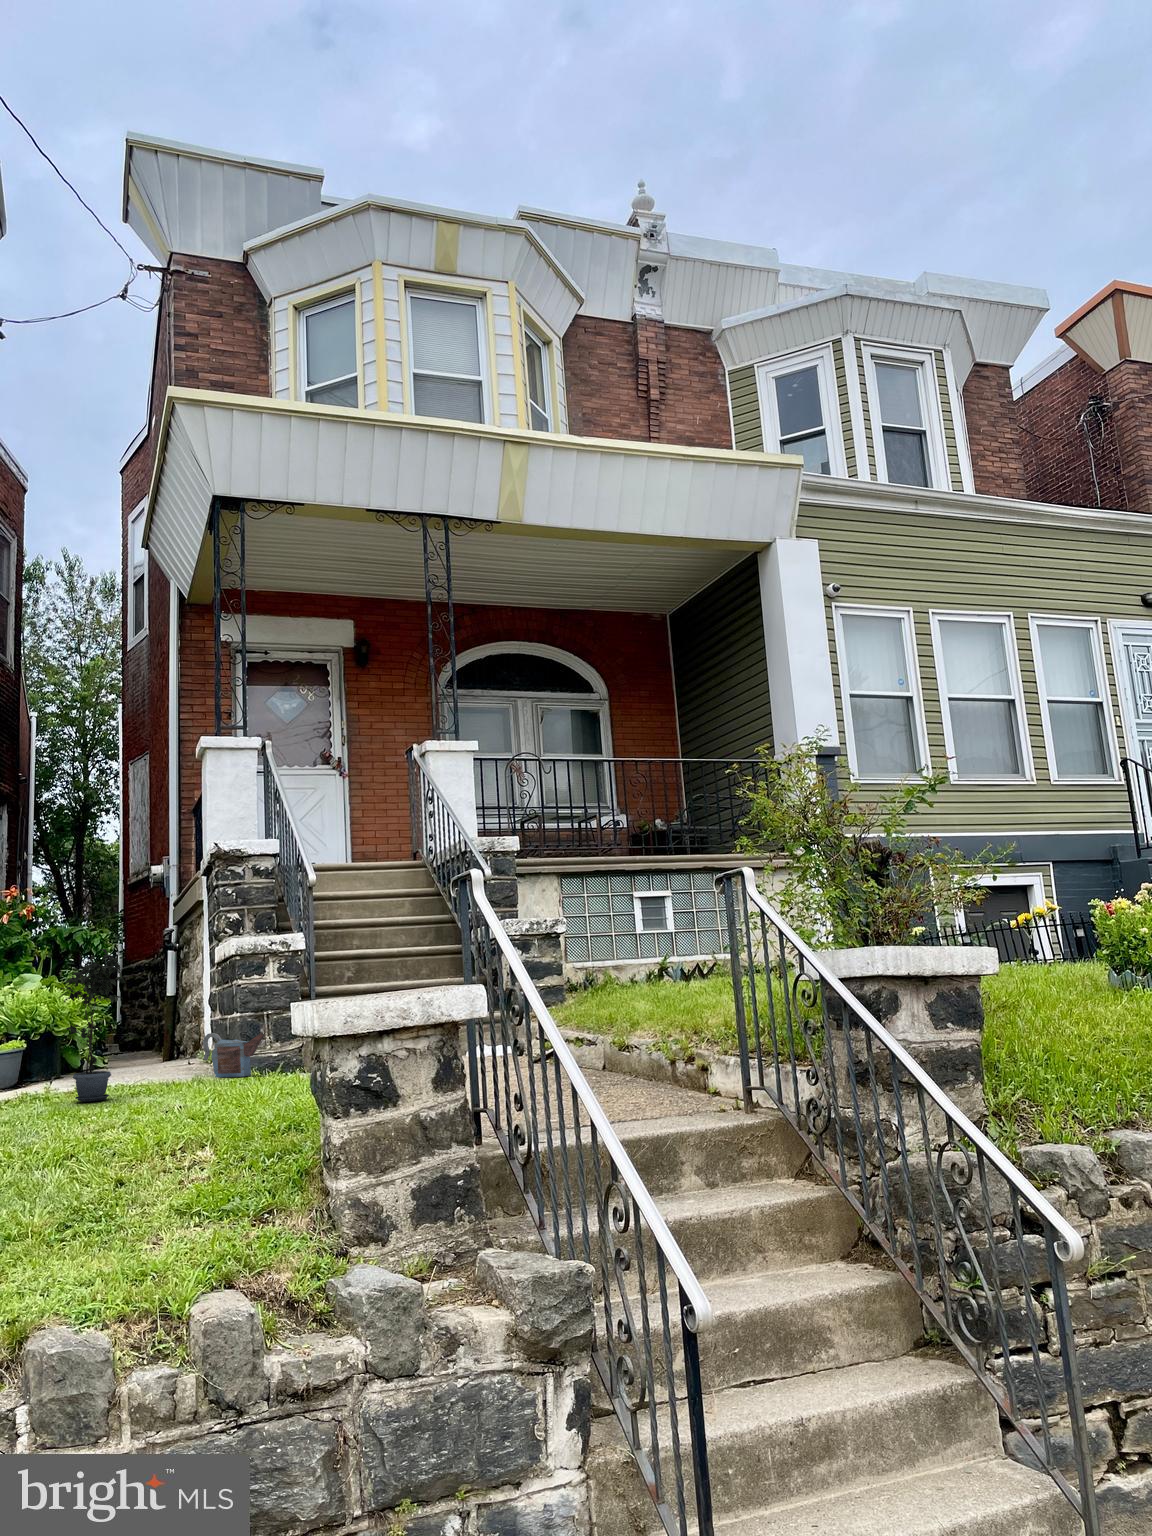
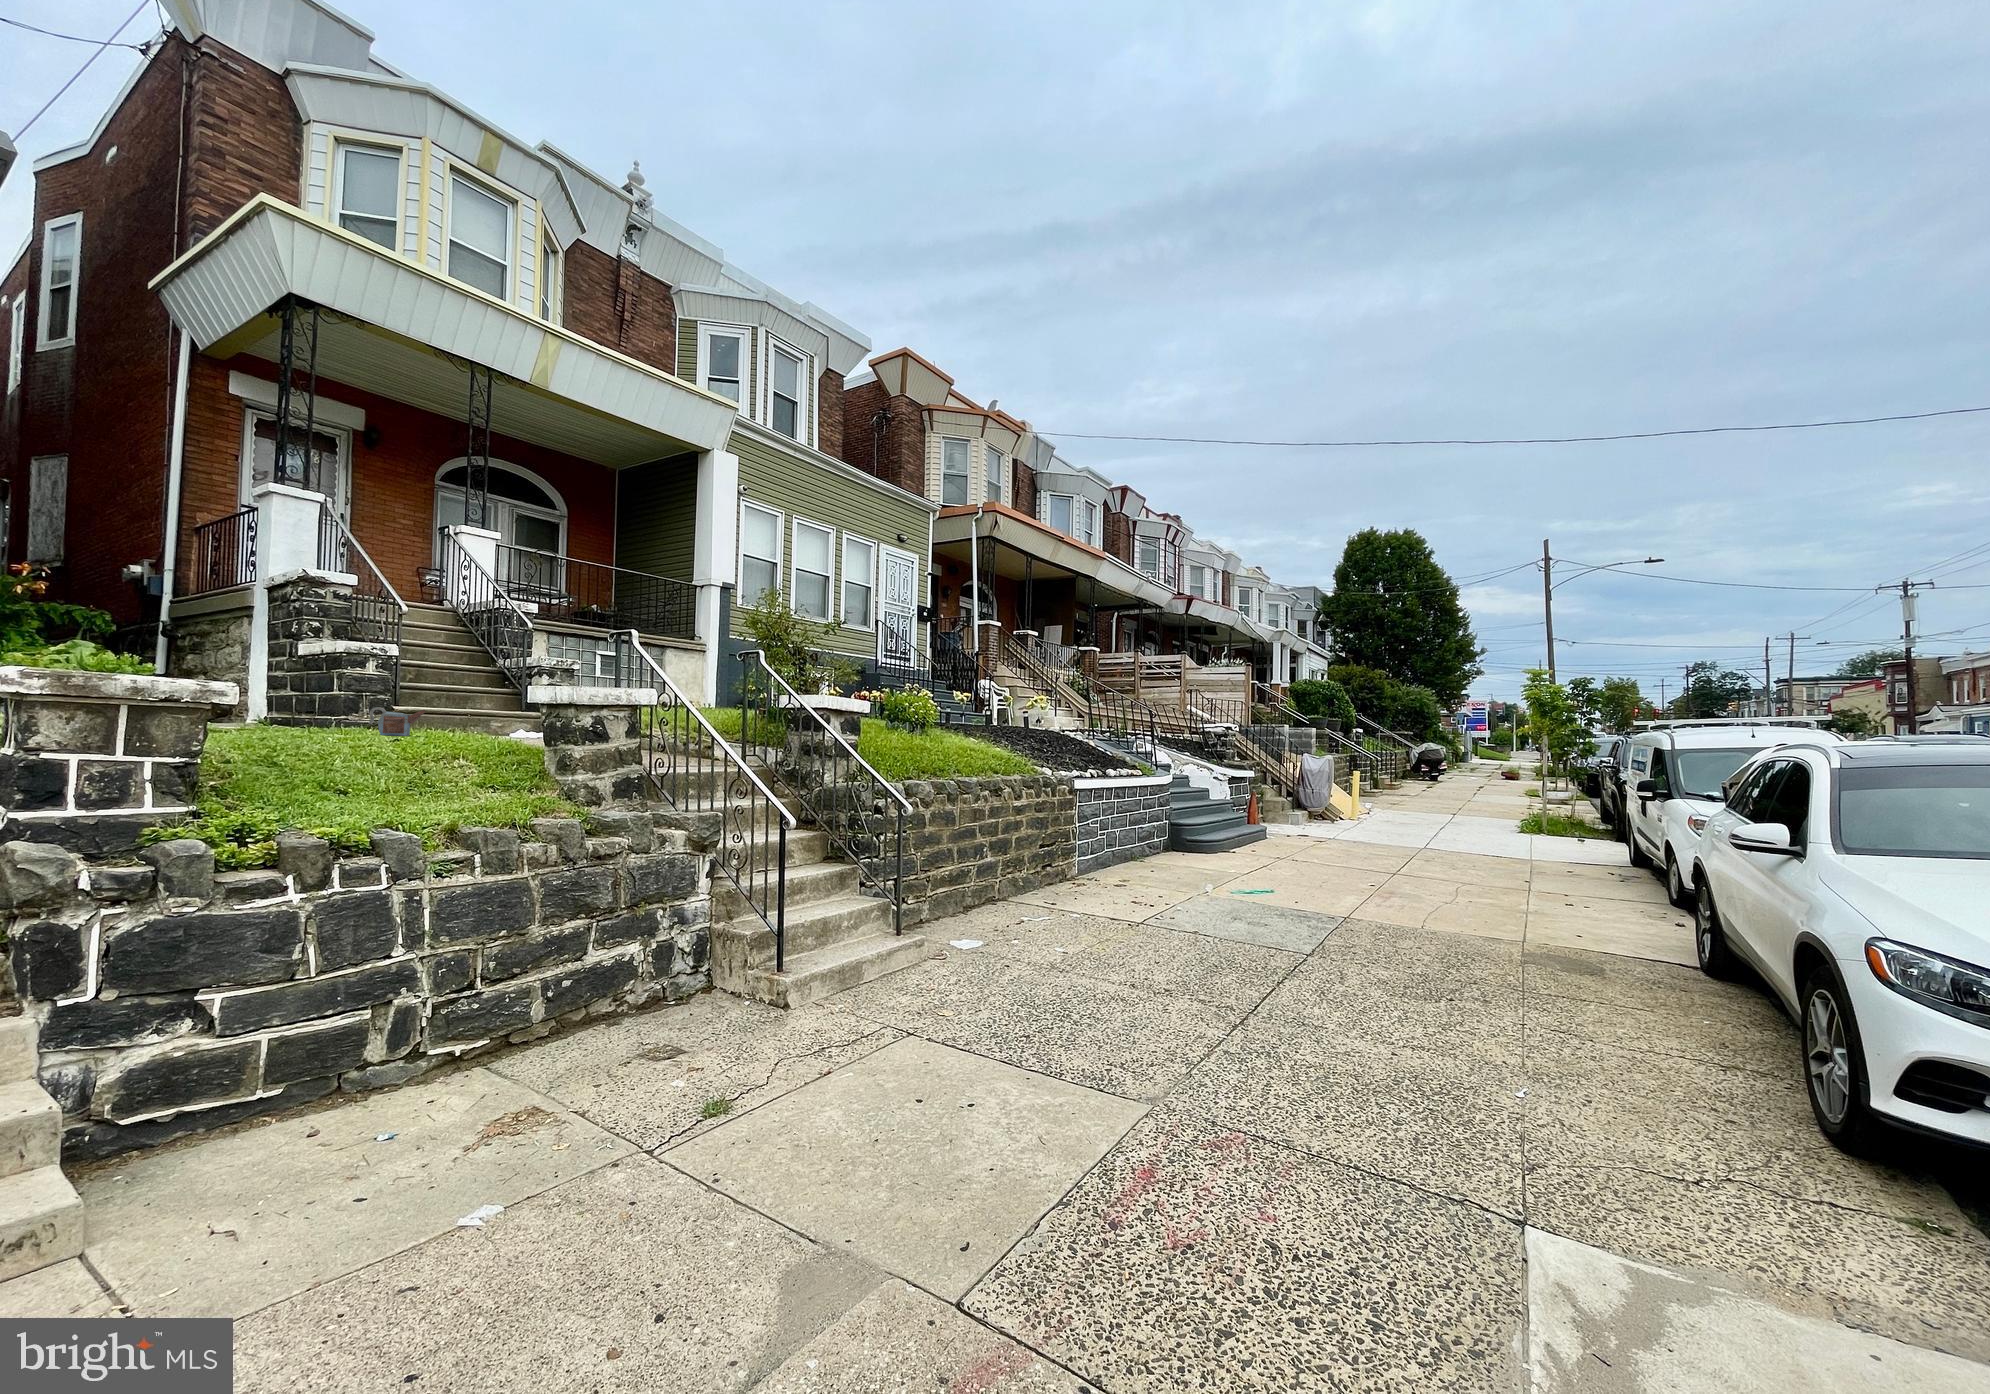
potted plant: present [61,949,126,1102] -> none [298,643,359,739]

